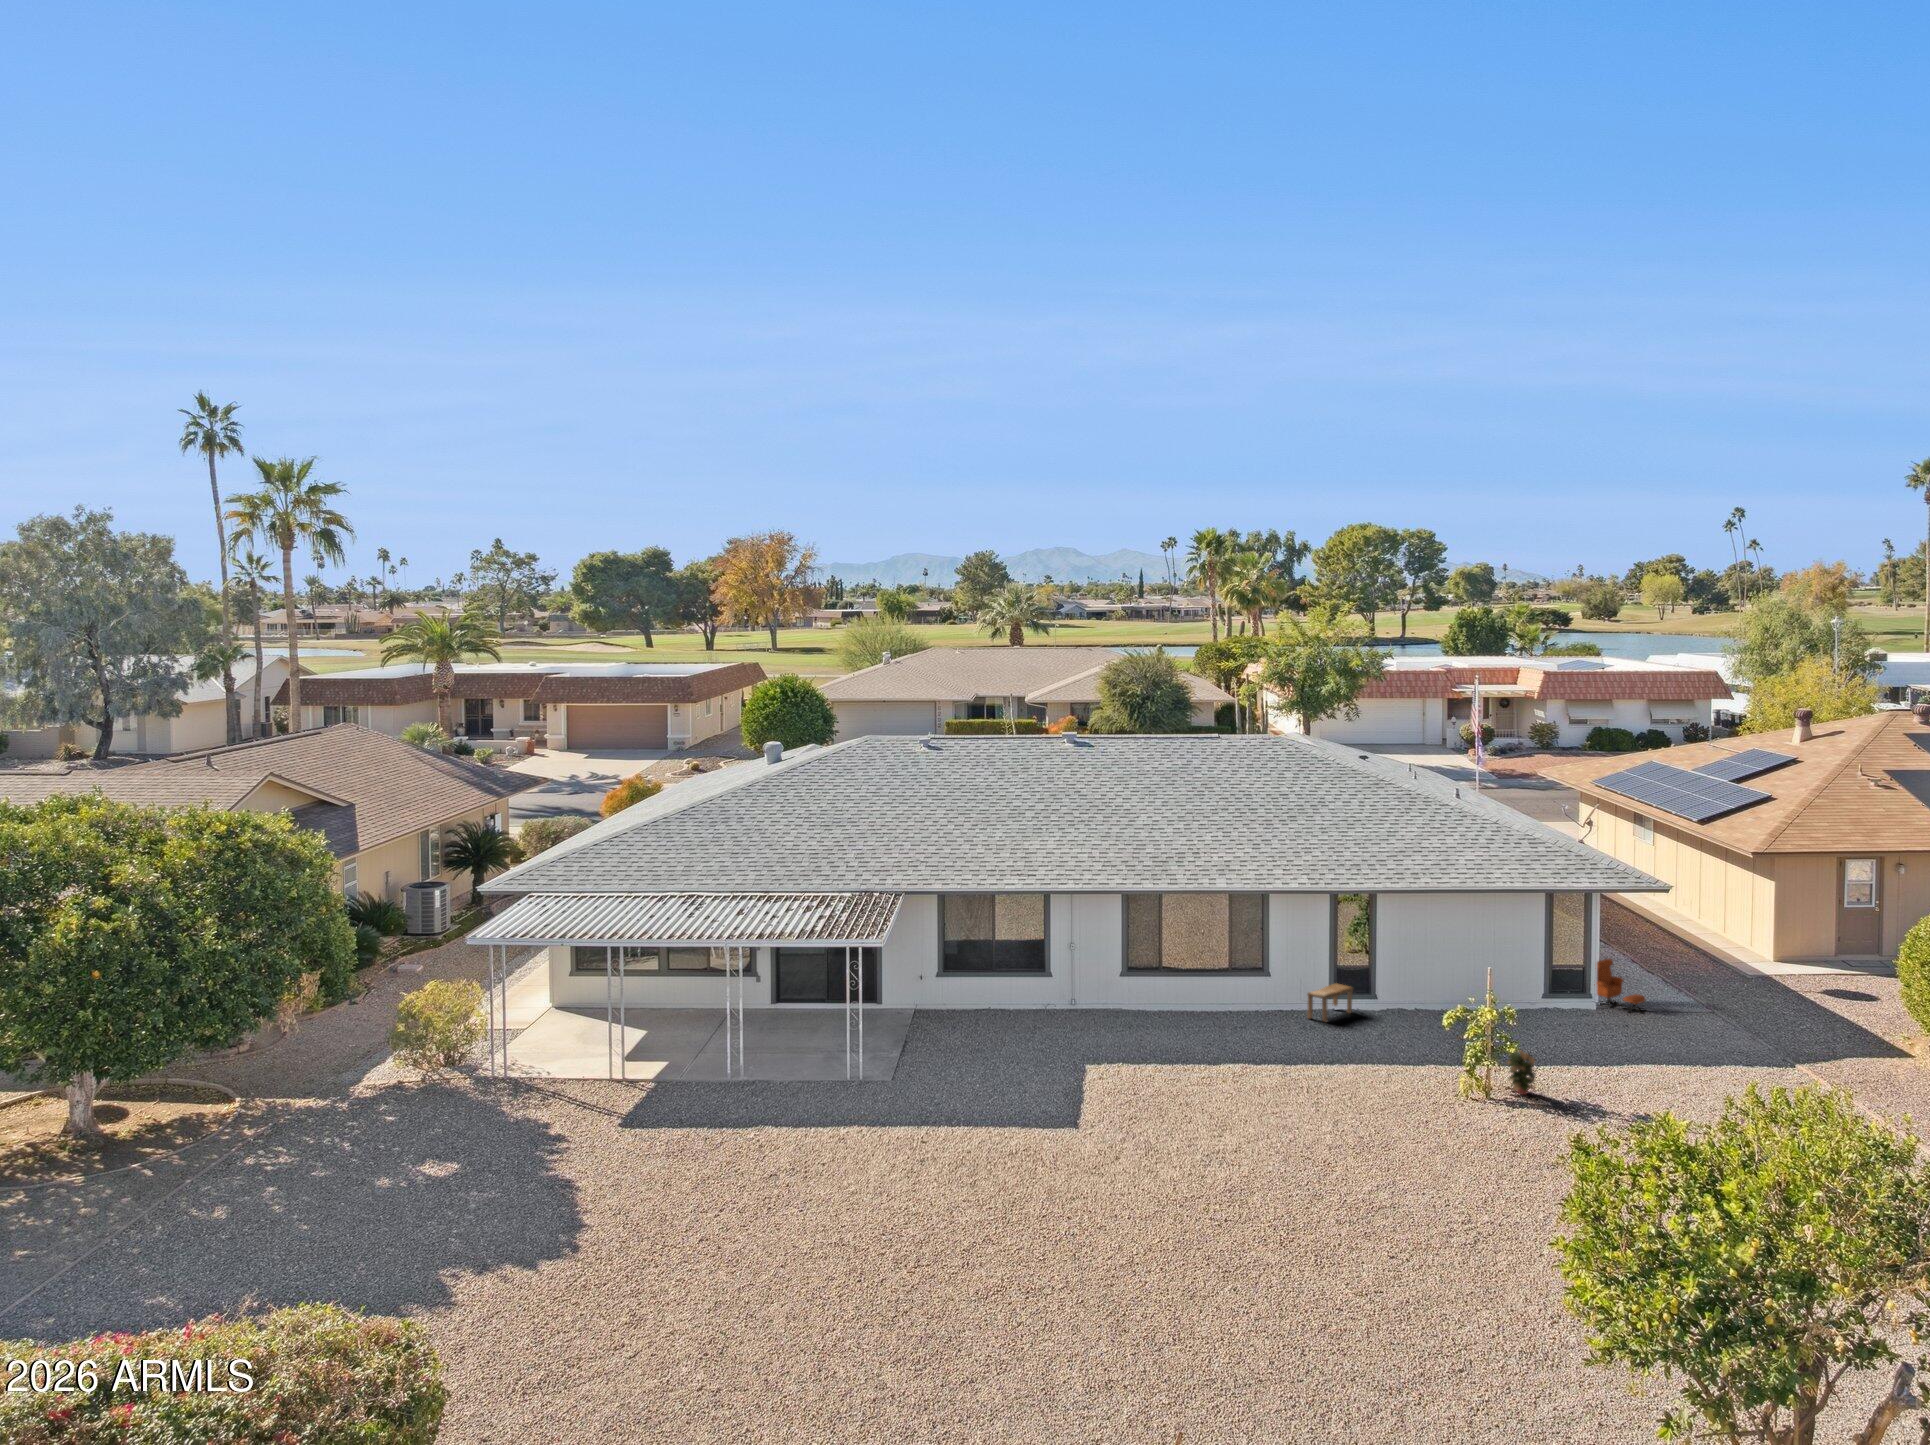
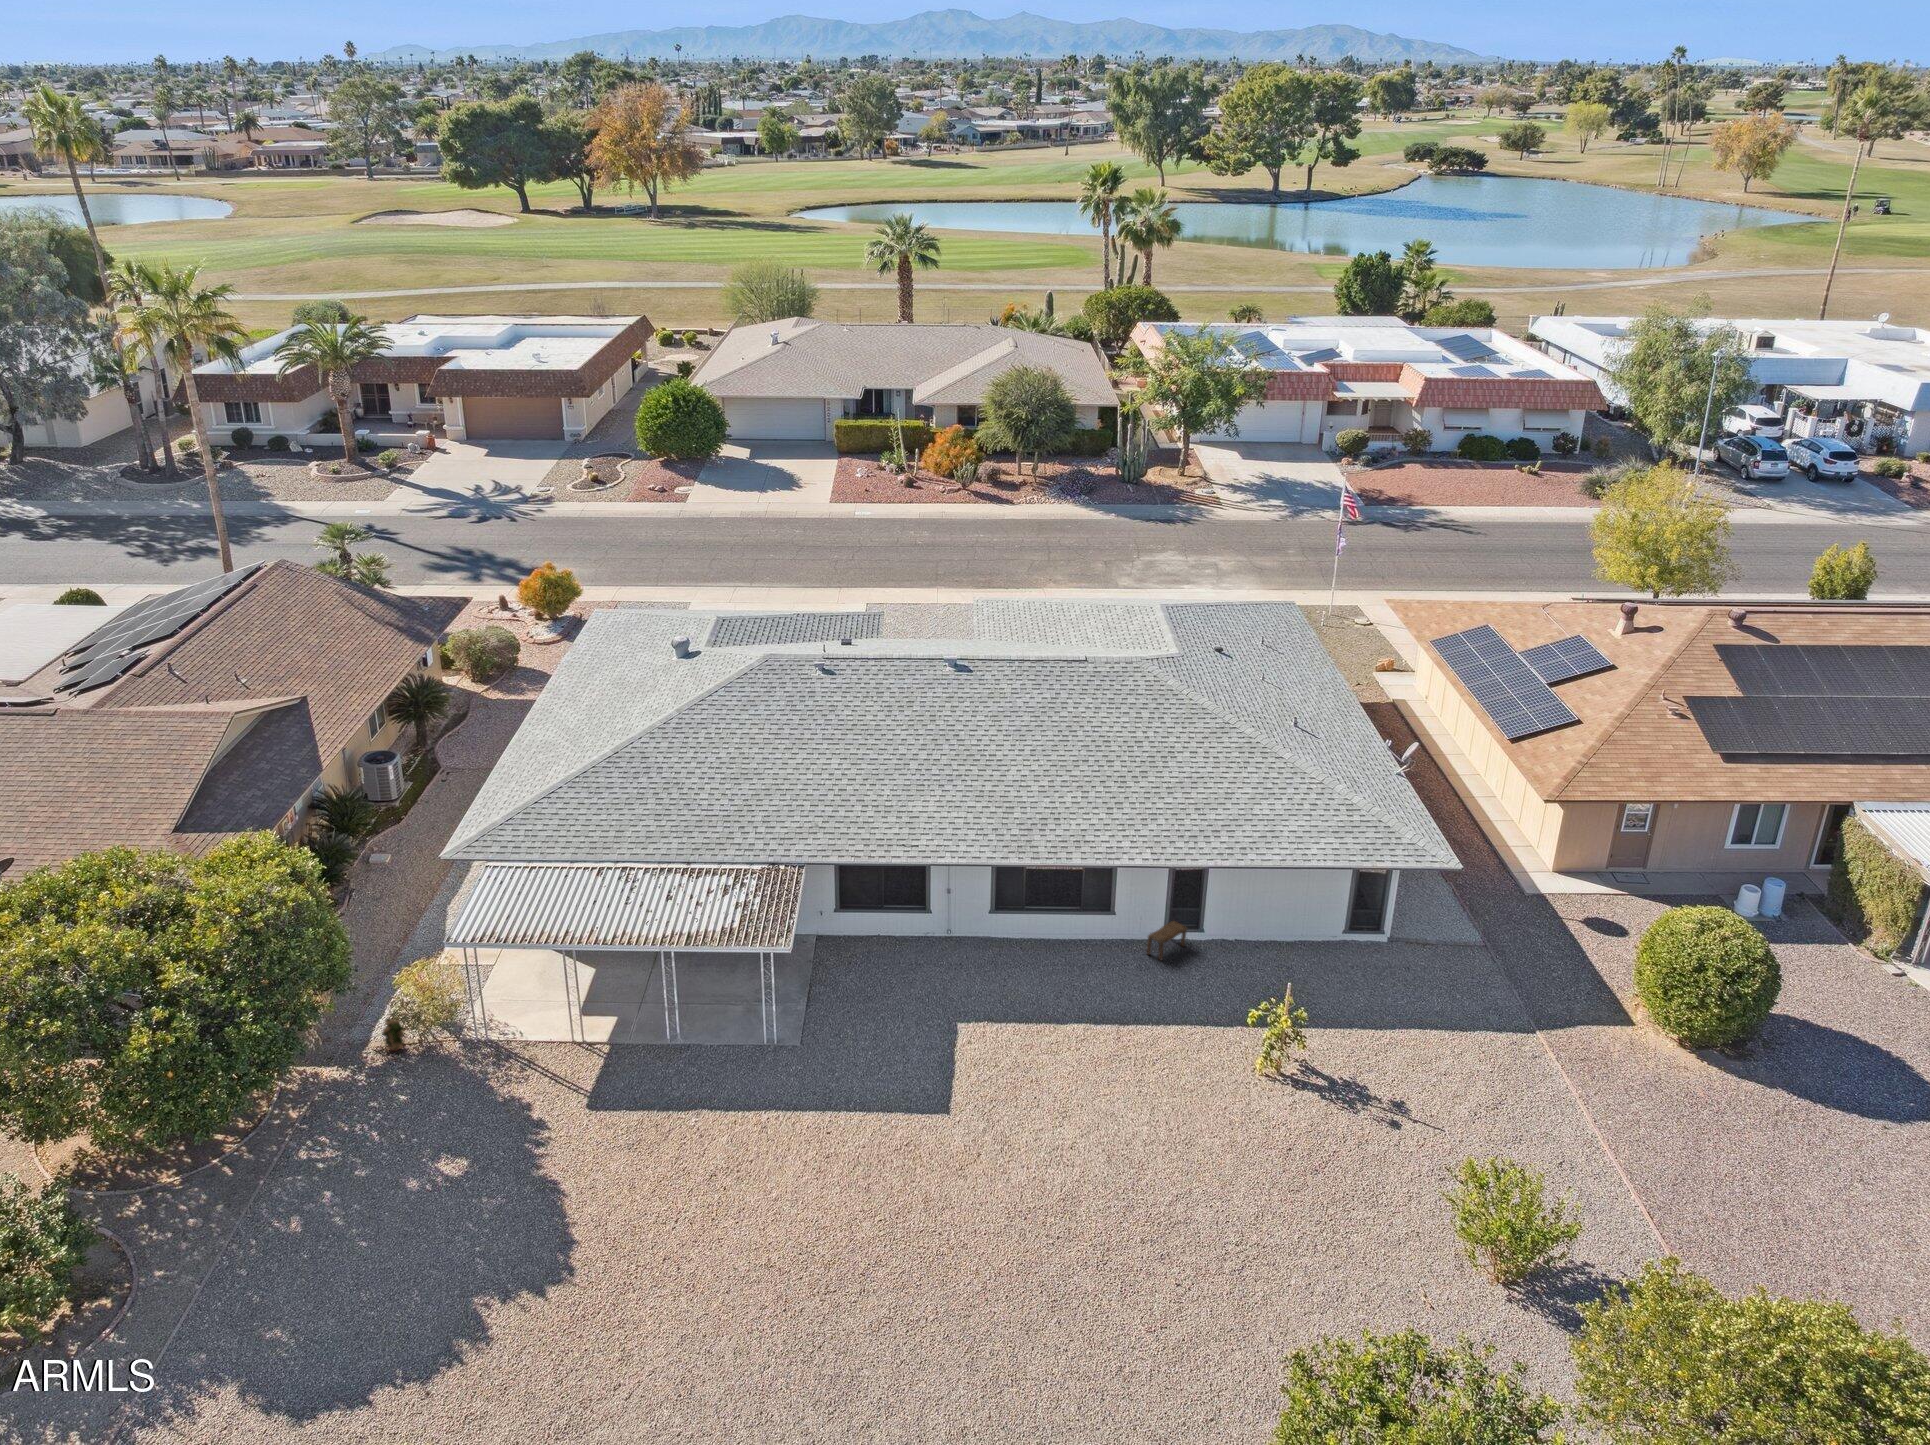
lounge chair: present [1596,959,1645,1012] -> none [1392,897,1434,950]
decorative plant: present [1507,1050,1535,1095] -> present [382,1018,405,1051]

